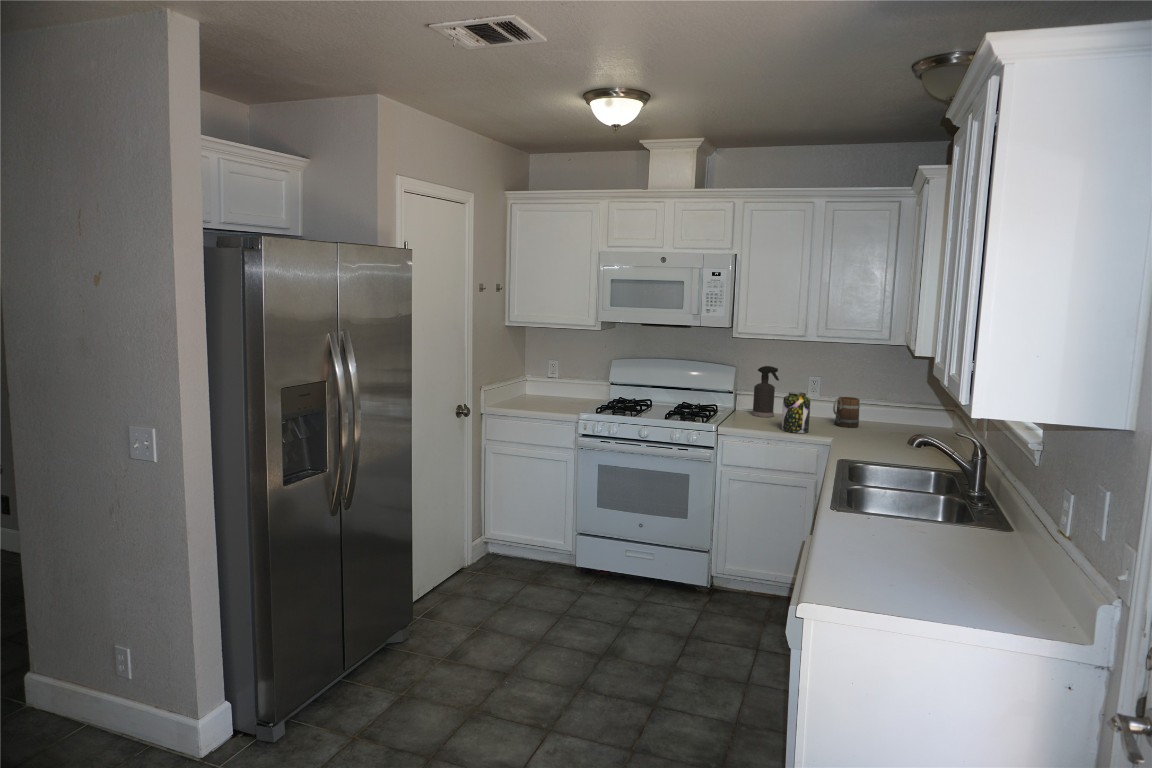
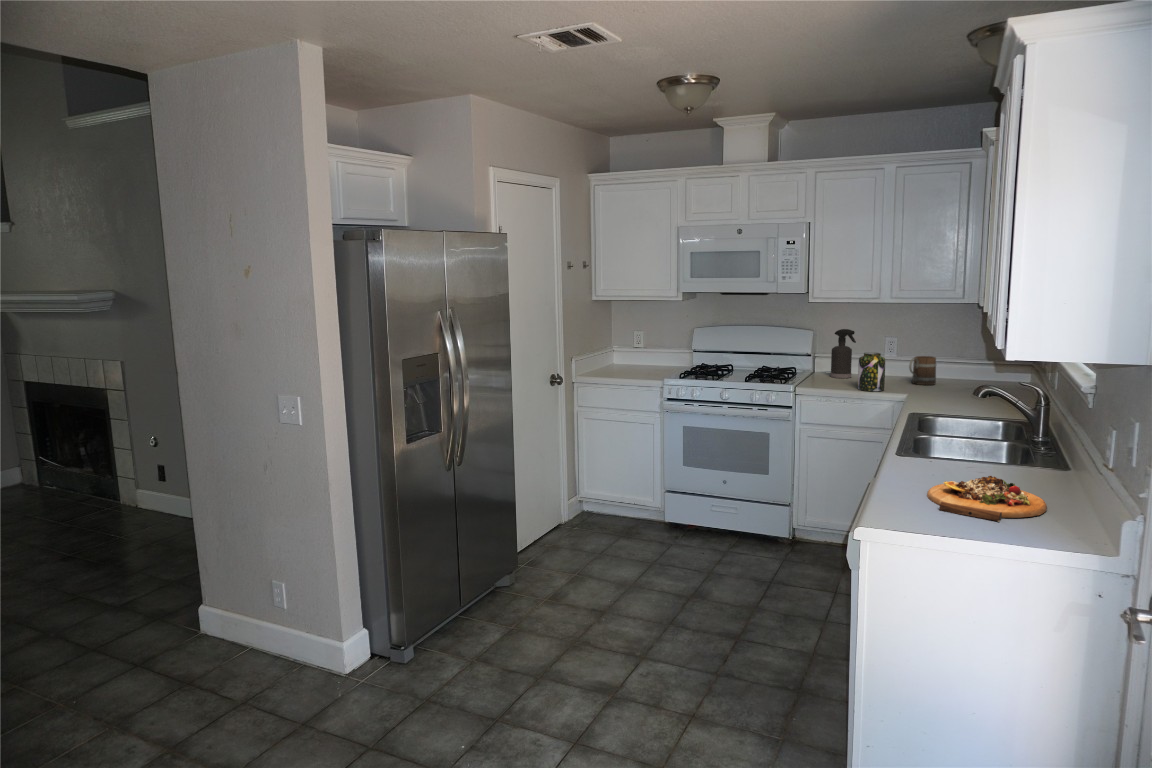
cutting board: none [872,540,1001,596] -> present [927,476,1047,522]

